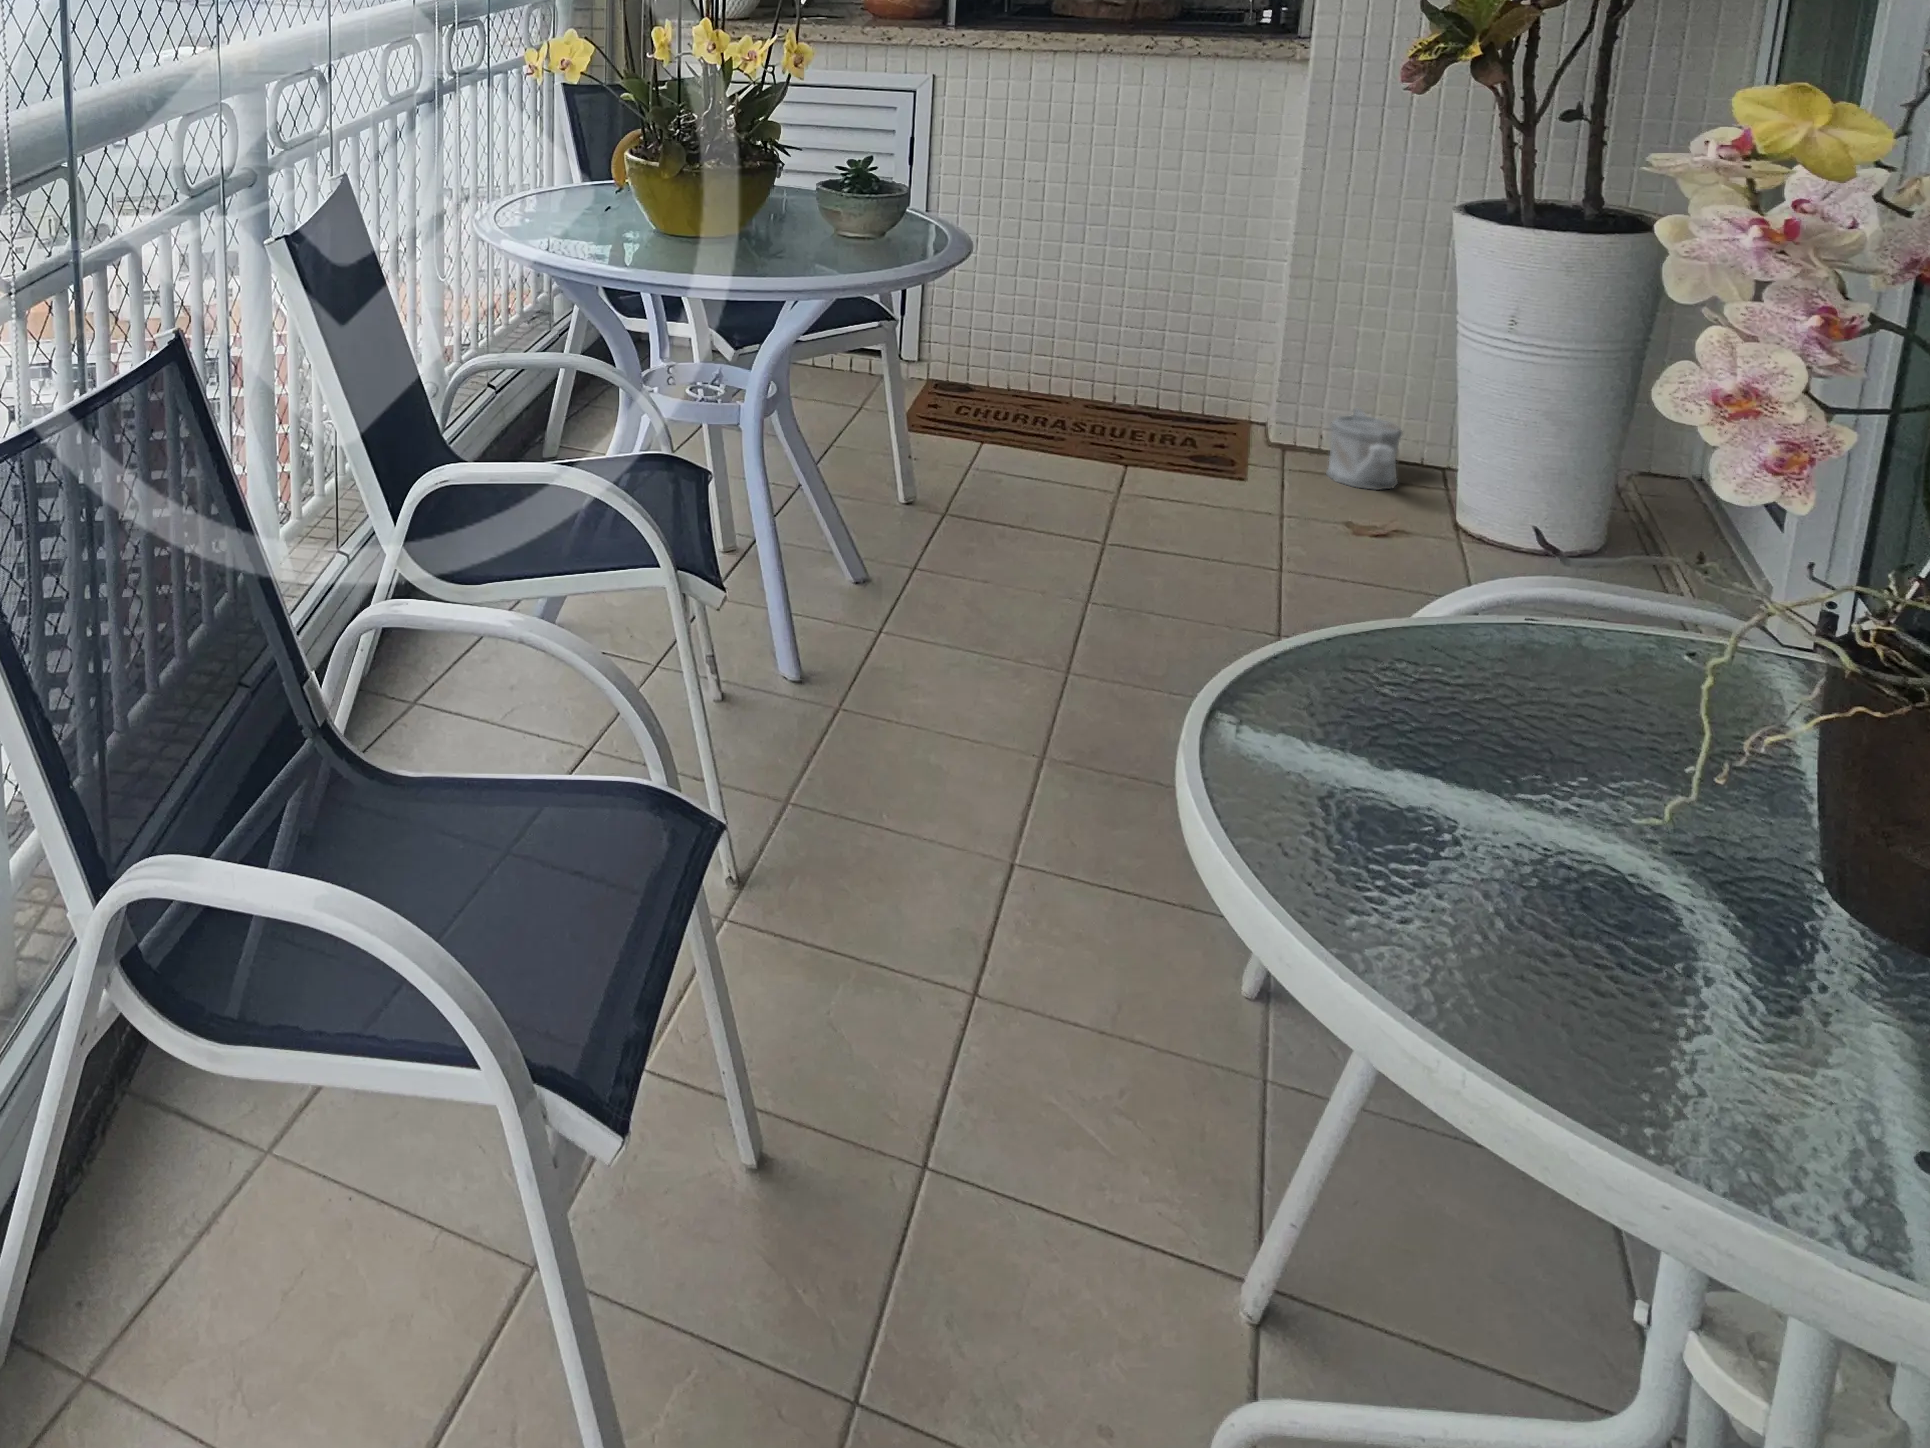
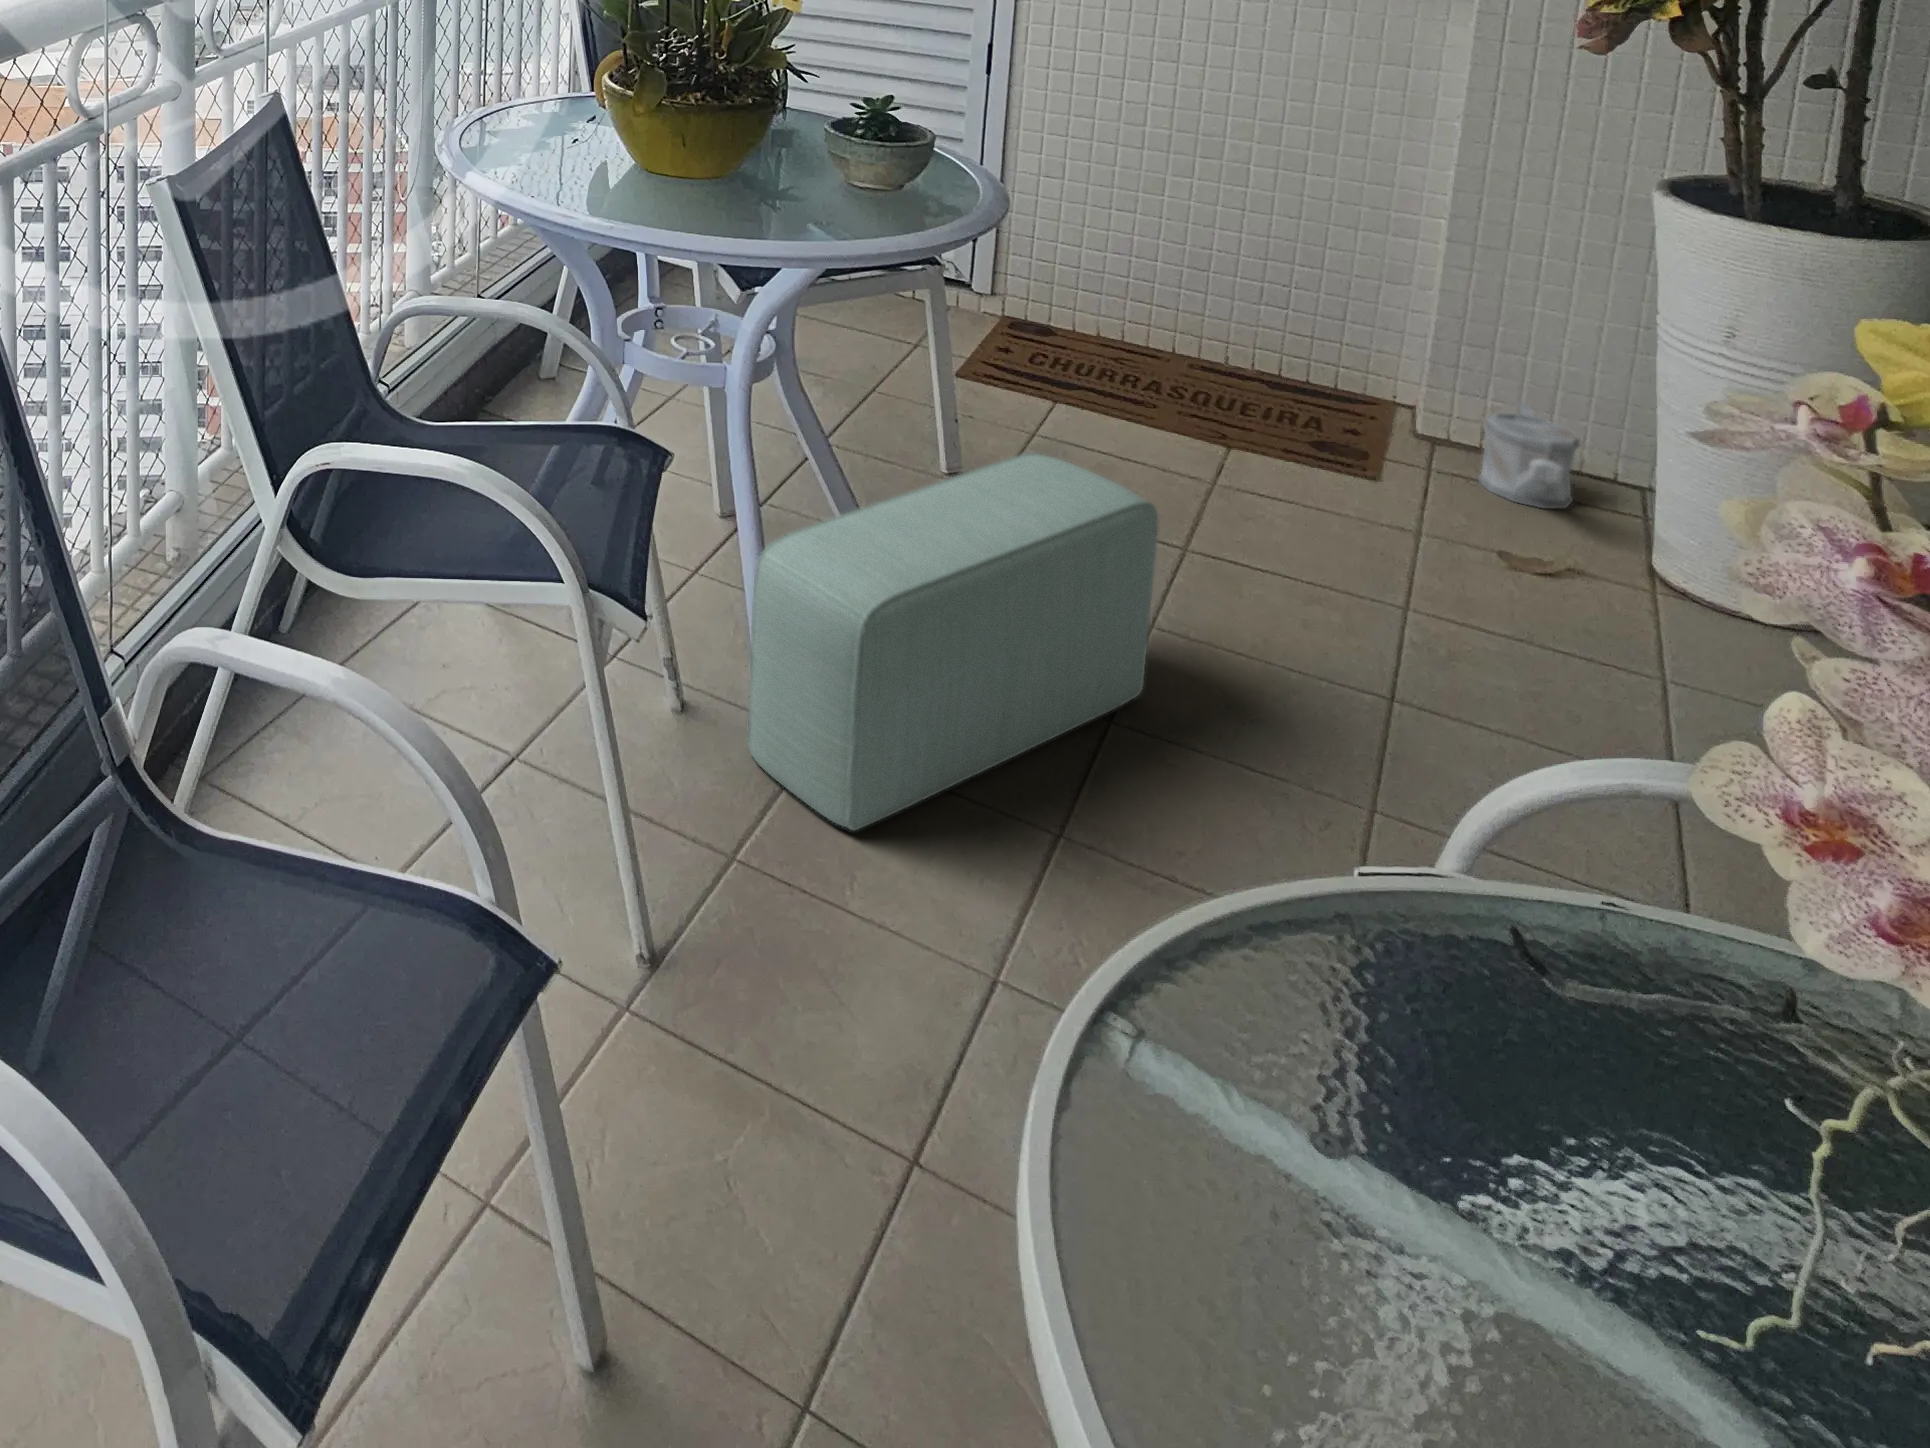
pouf: none [786,456,1106,773] -> present [747,453,1158,830]

